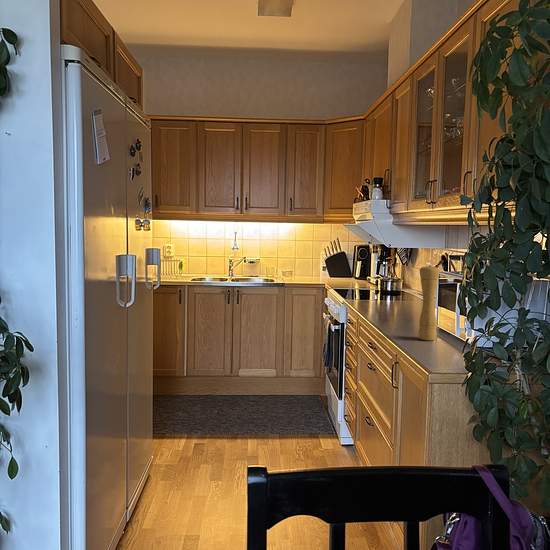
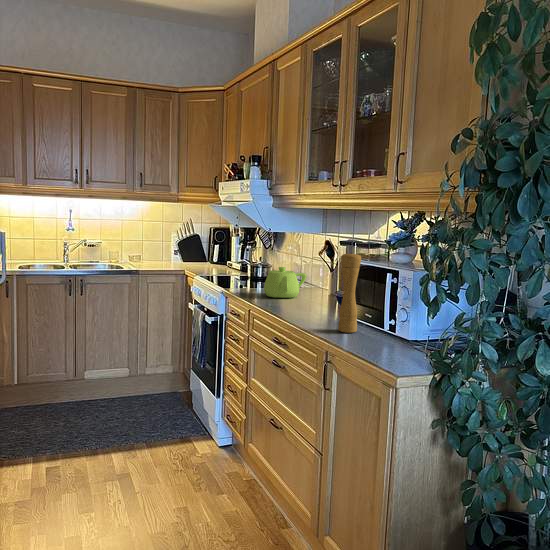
teapot: none [377,280,418,309] -> present [264,267,307,298]

